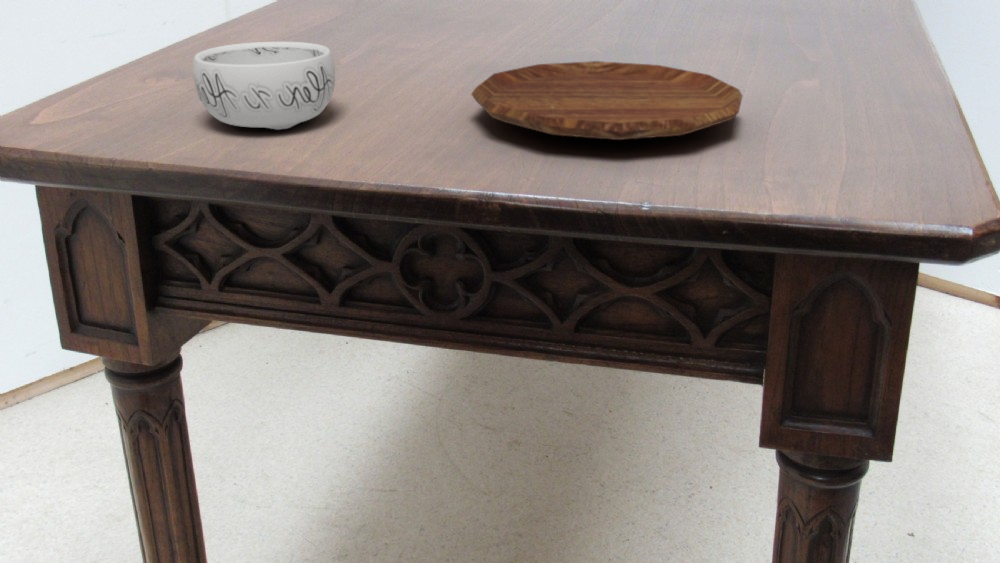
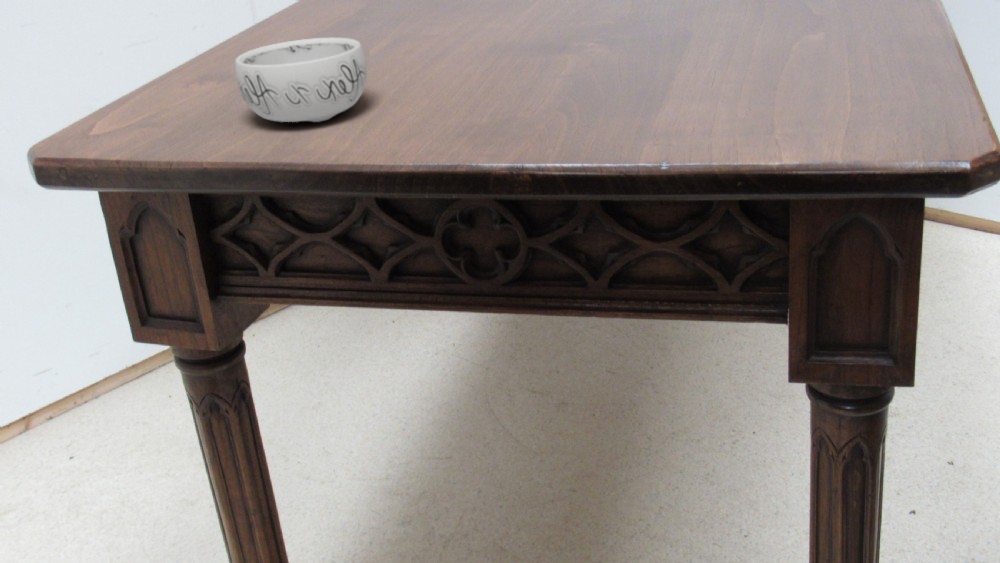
tray: present [472,61,742,140] -> none [495,30,753,106]

